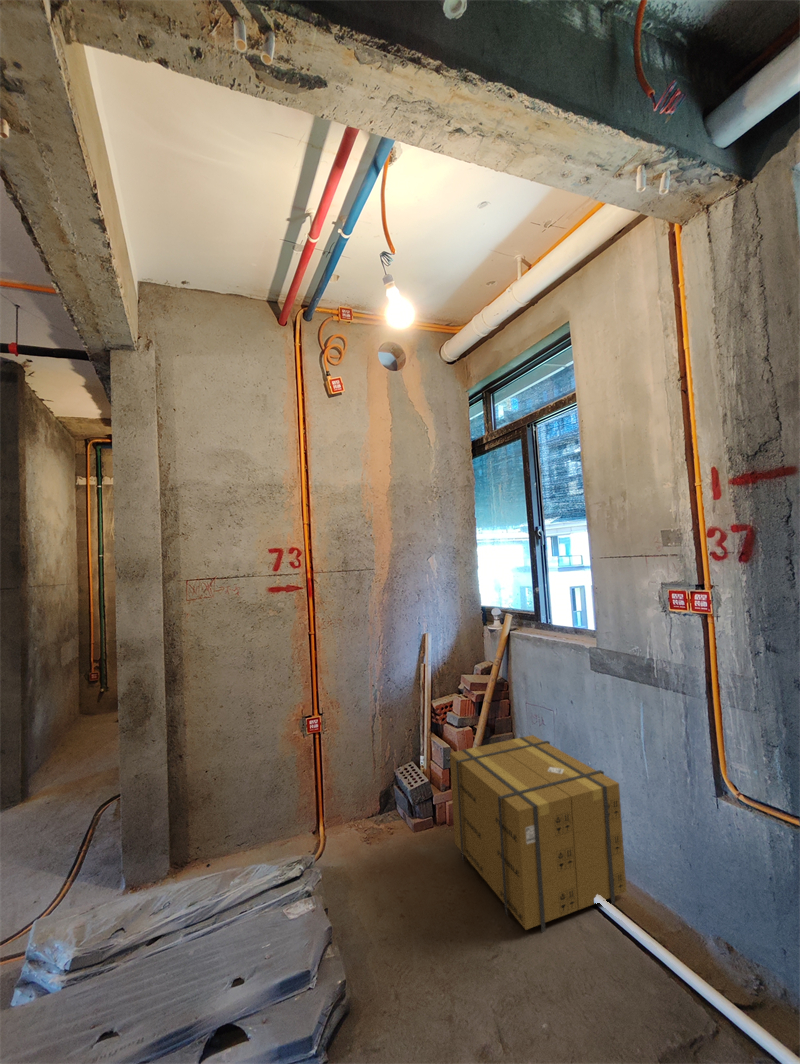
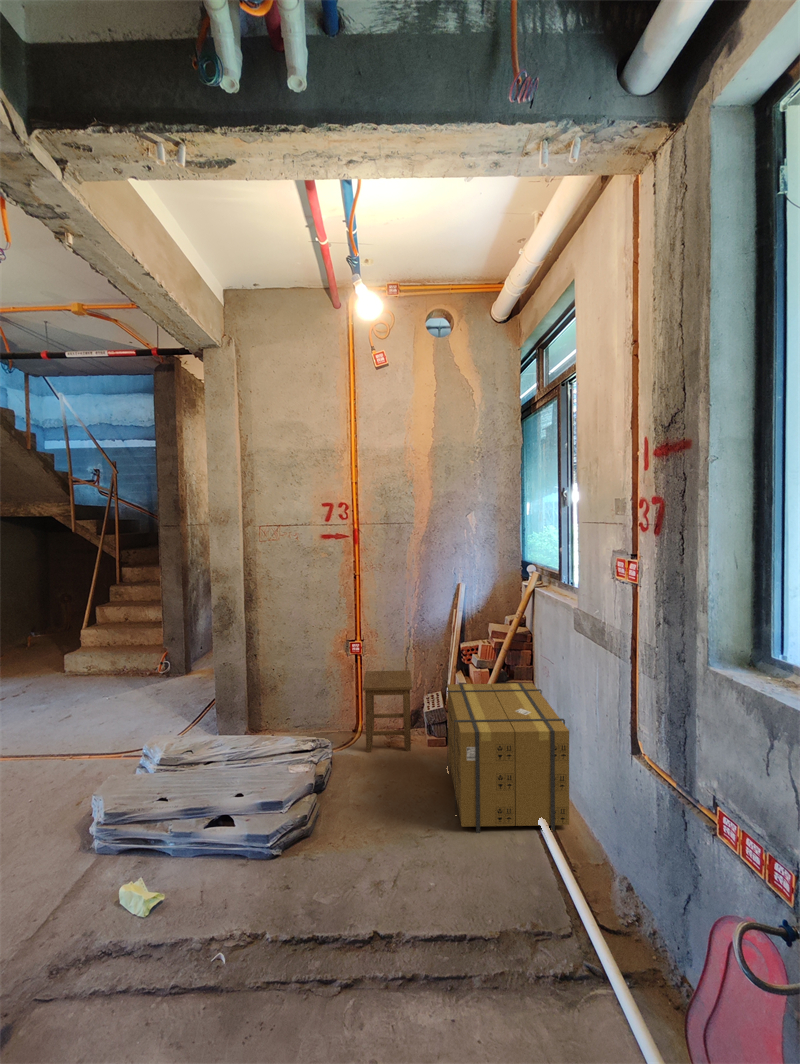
stool: none [328,743,400,860] -> present [363,670,412,752]

